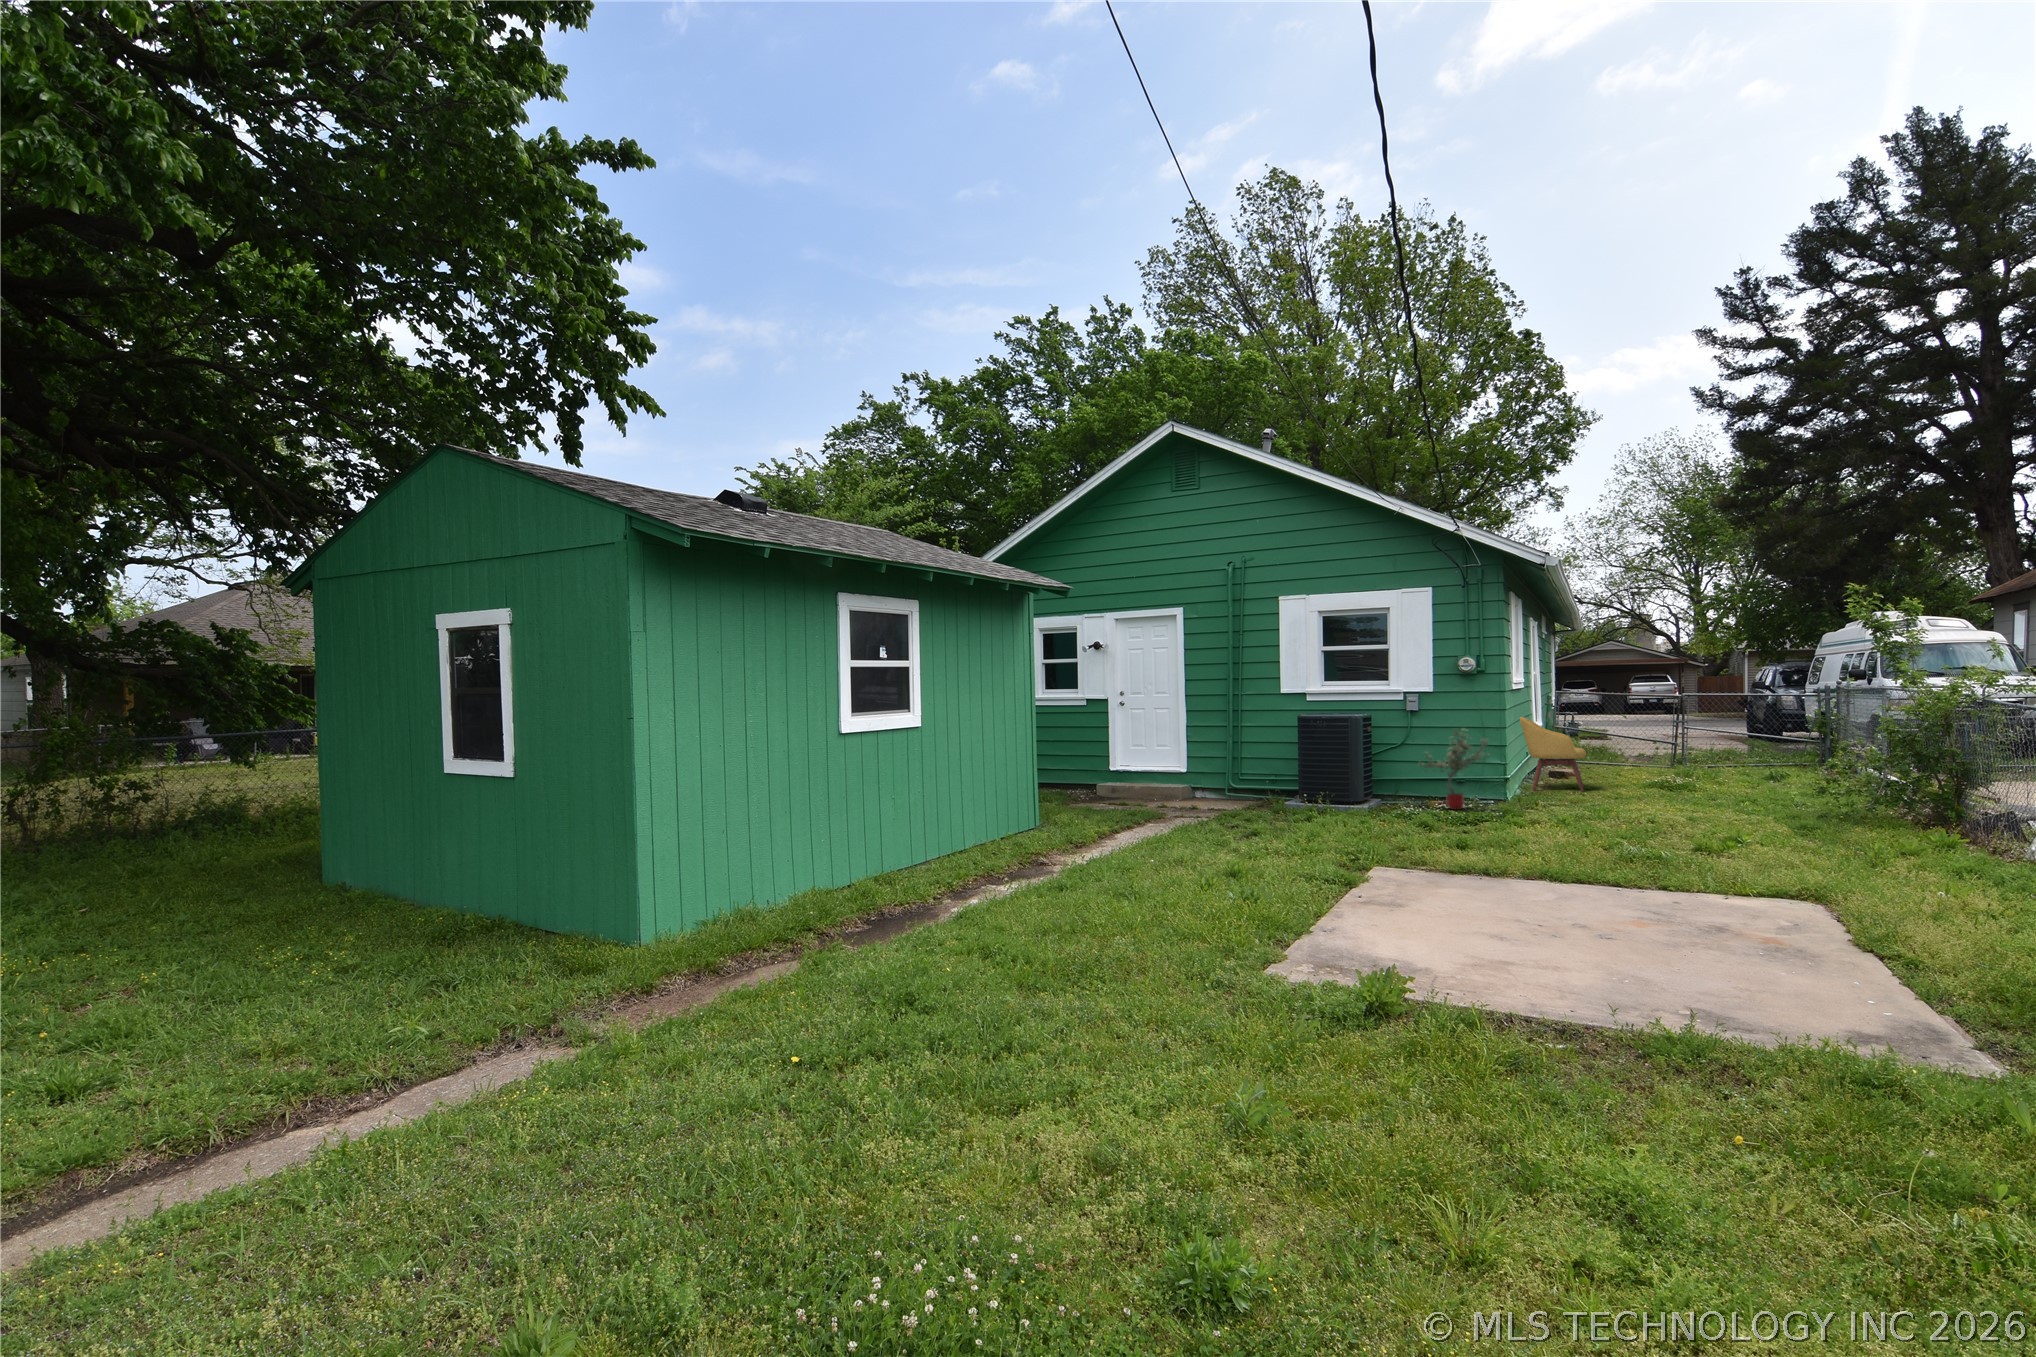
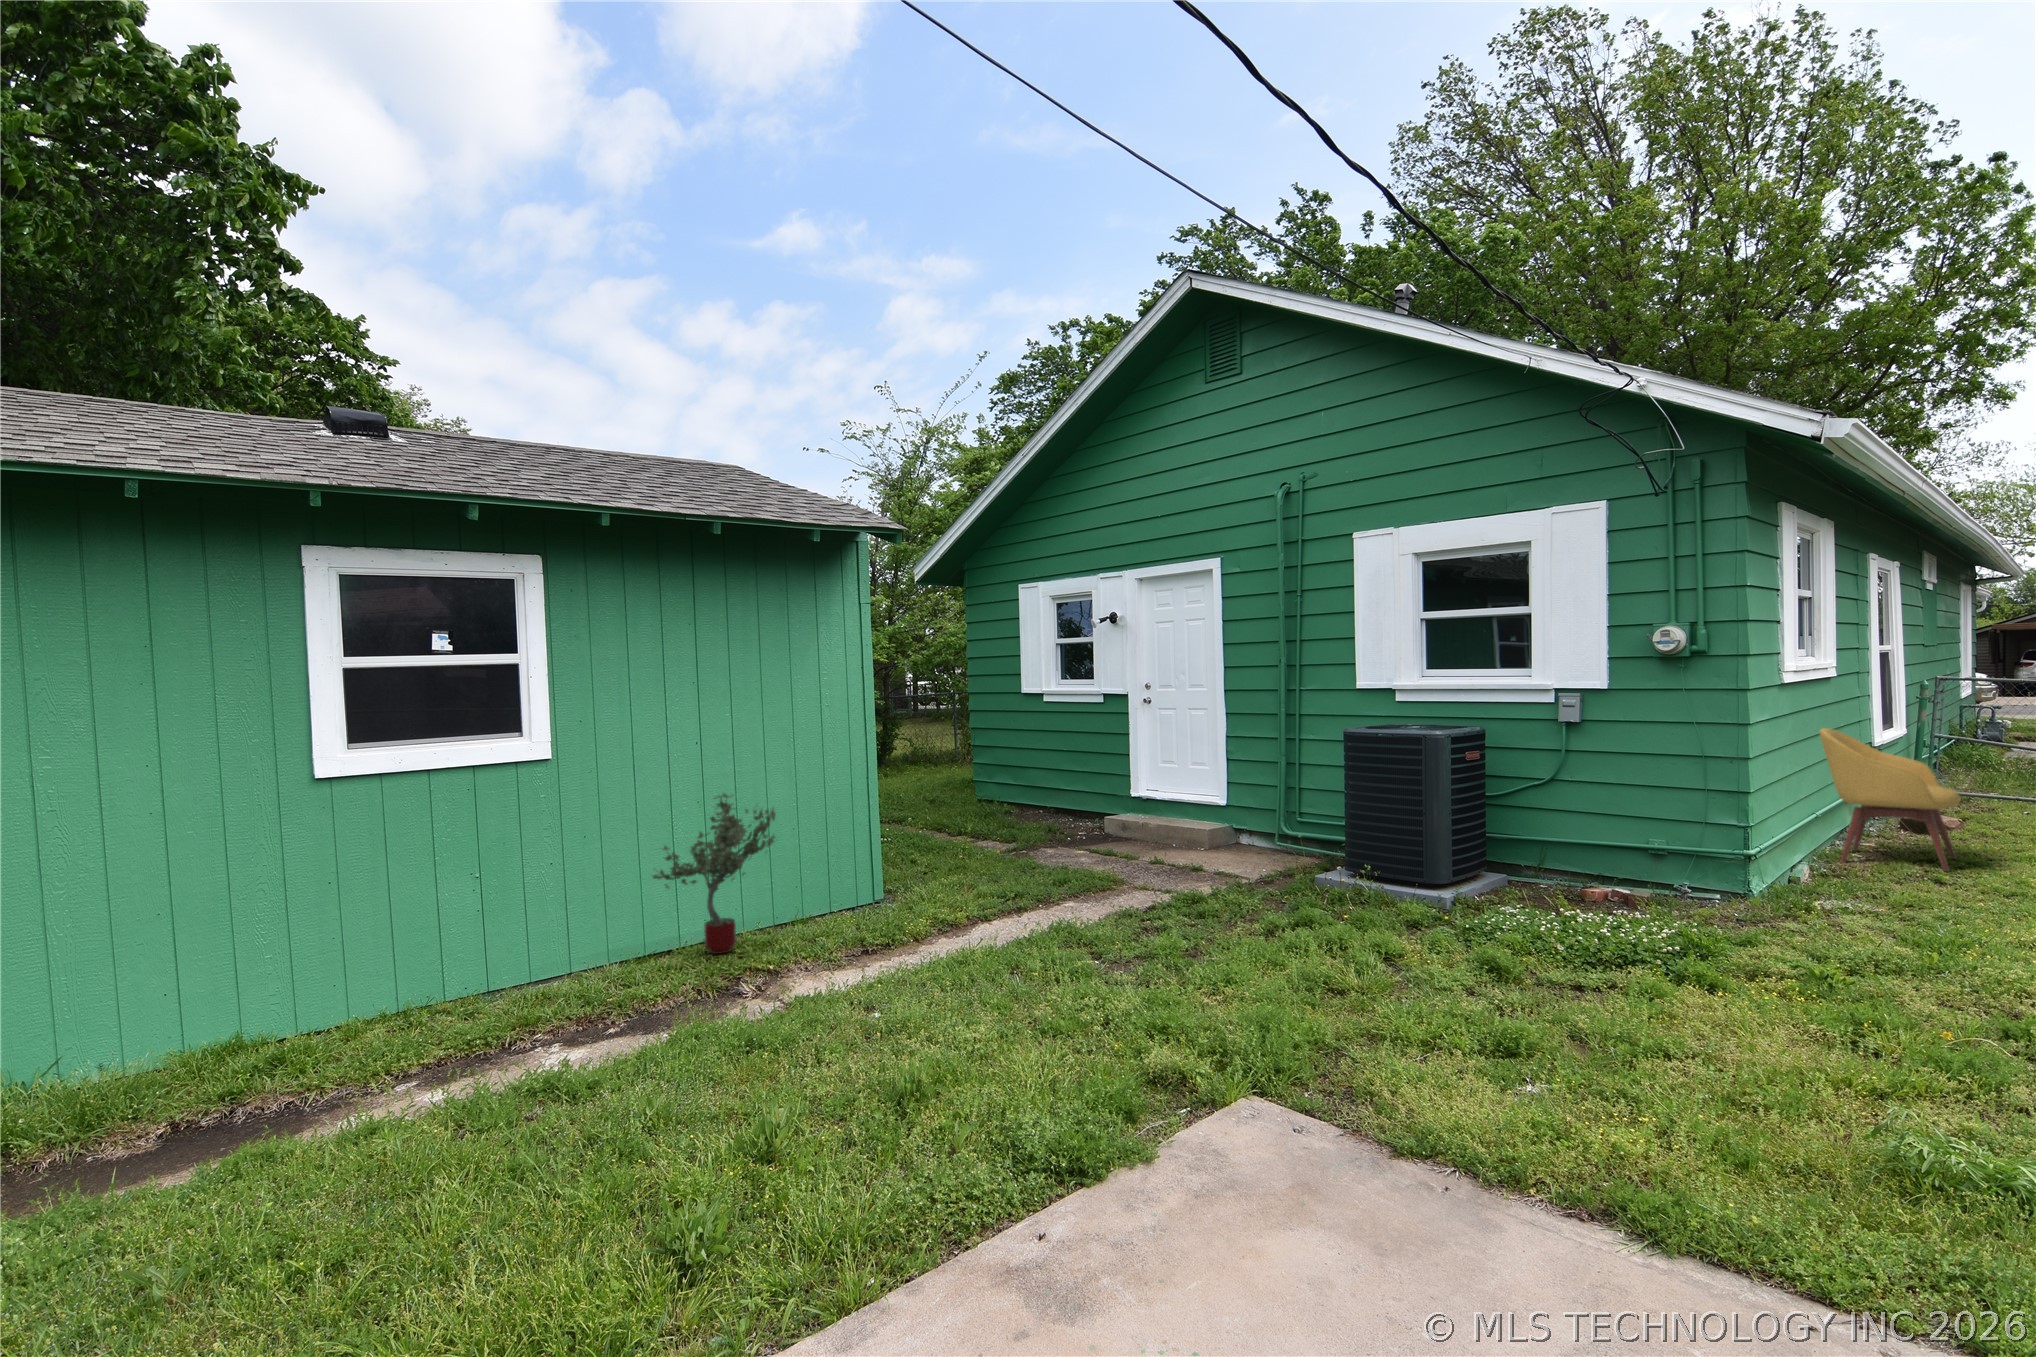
potted tree: present [1418,728,1489,810] -> present [653,794,776,954]

